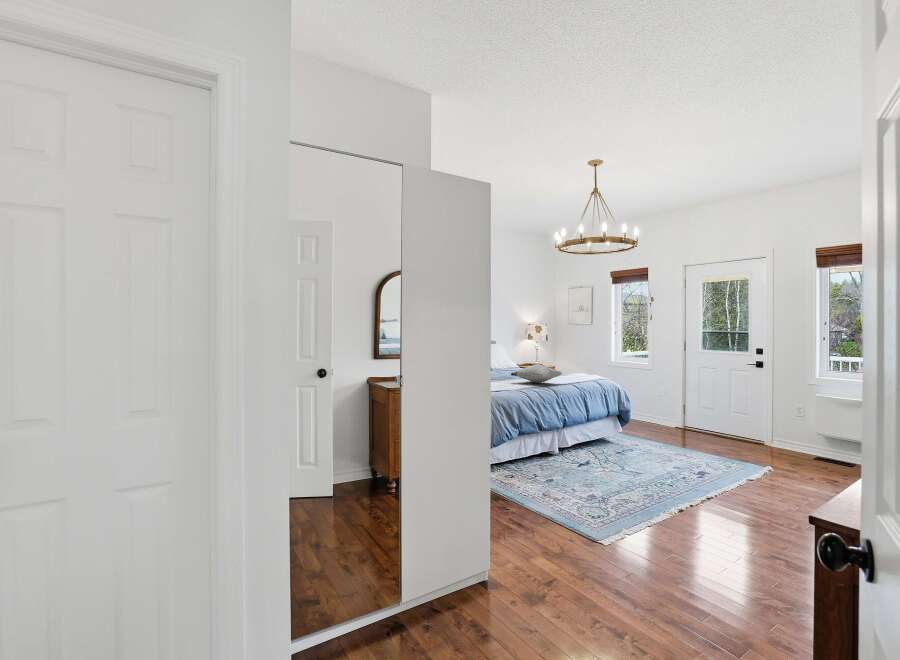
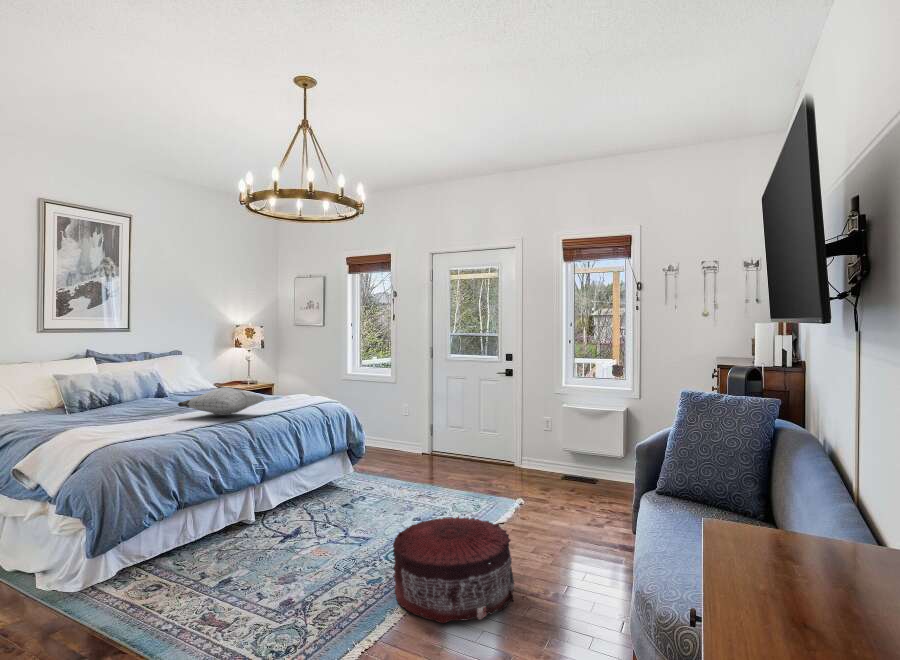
pouf: none [663,461,761,527] -> present [393,516,514,623]

